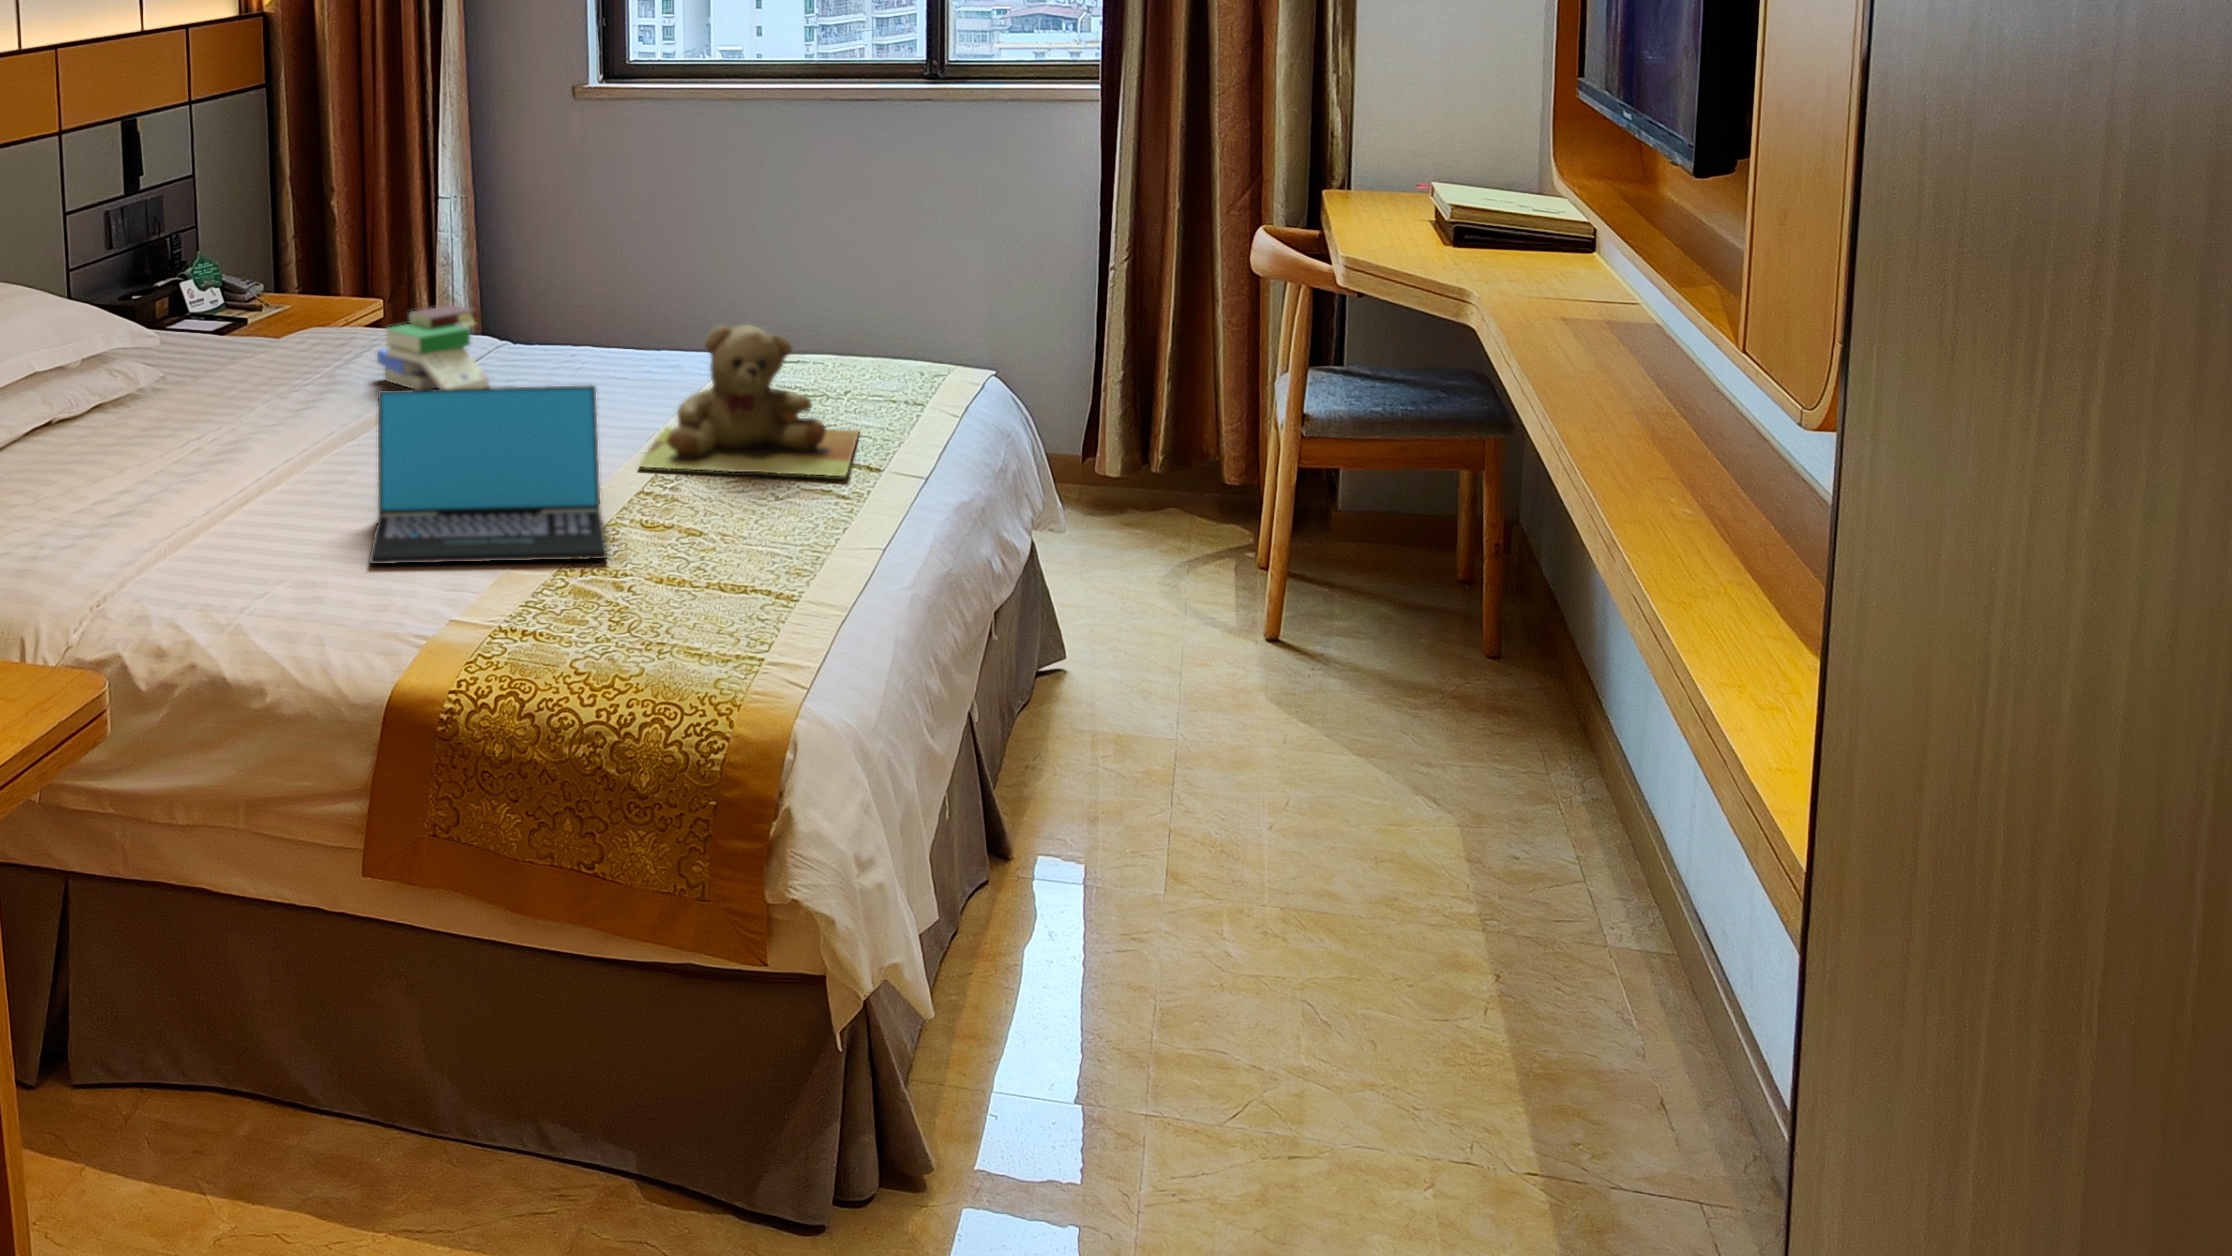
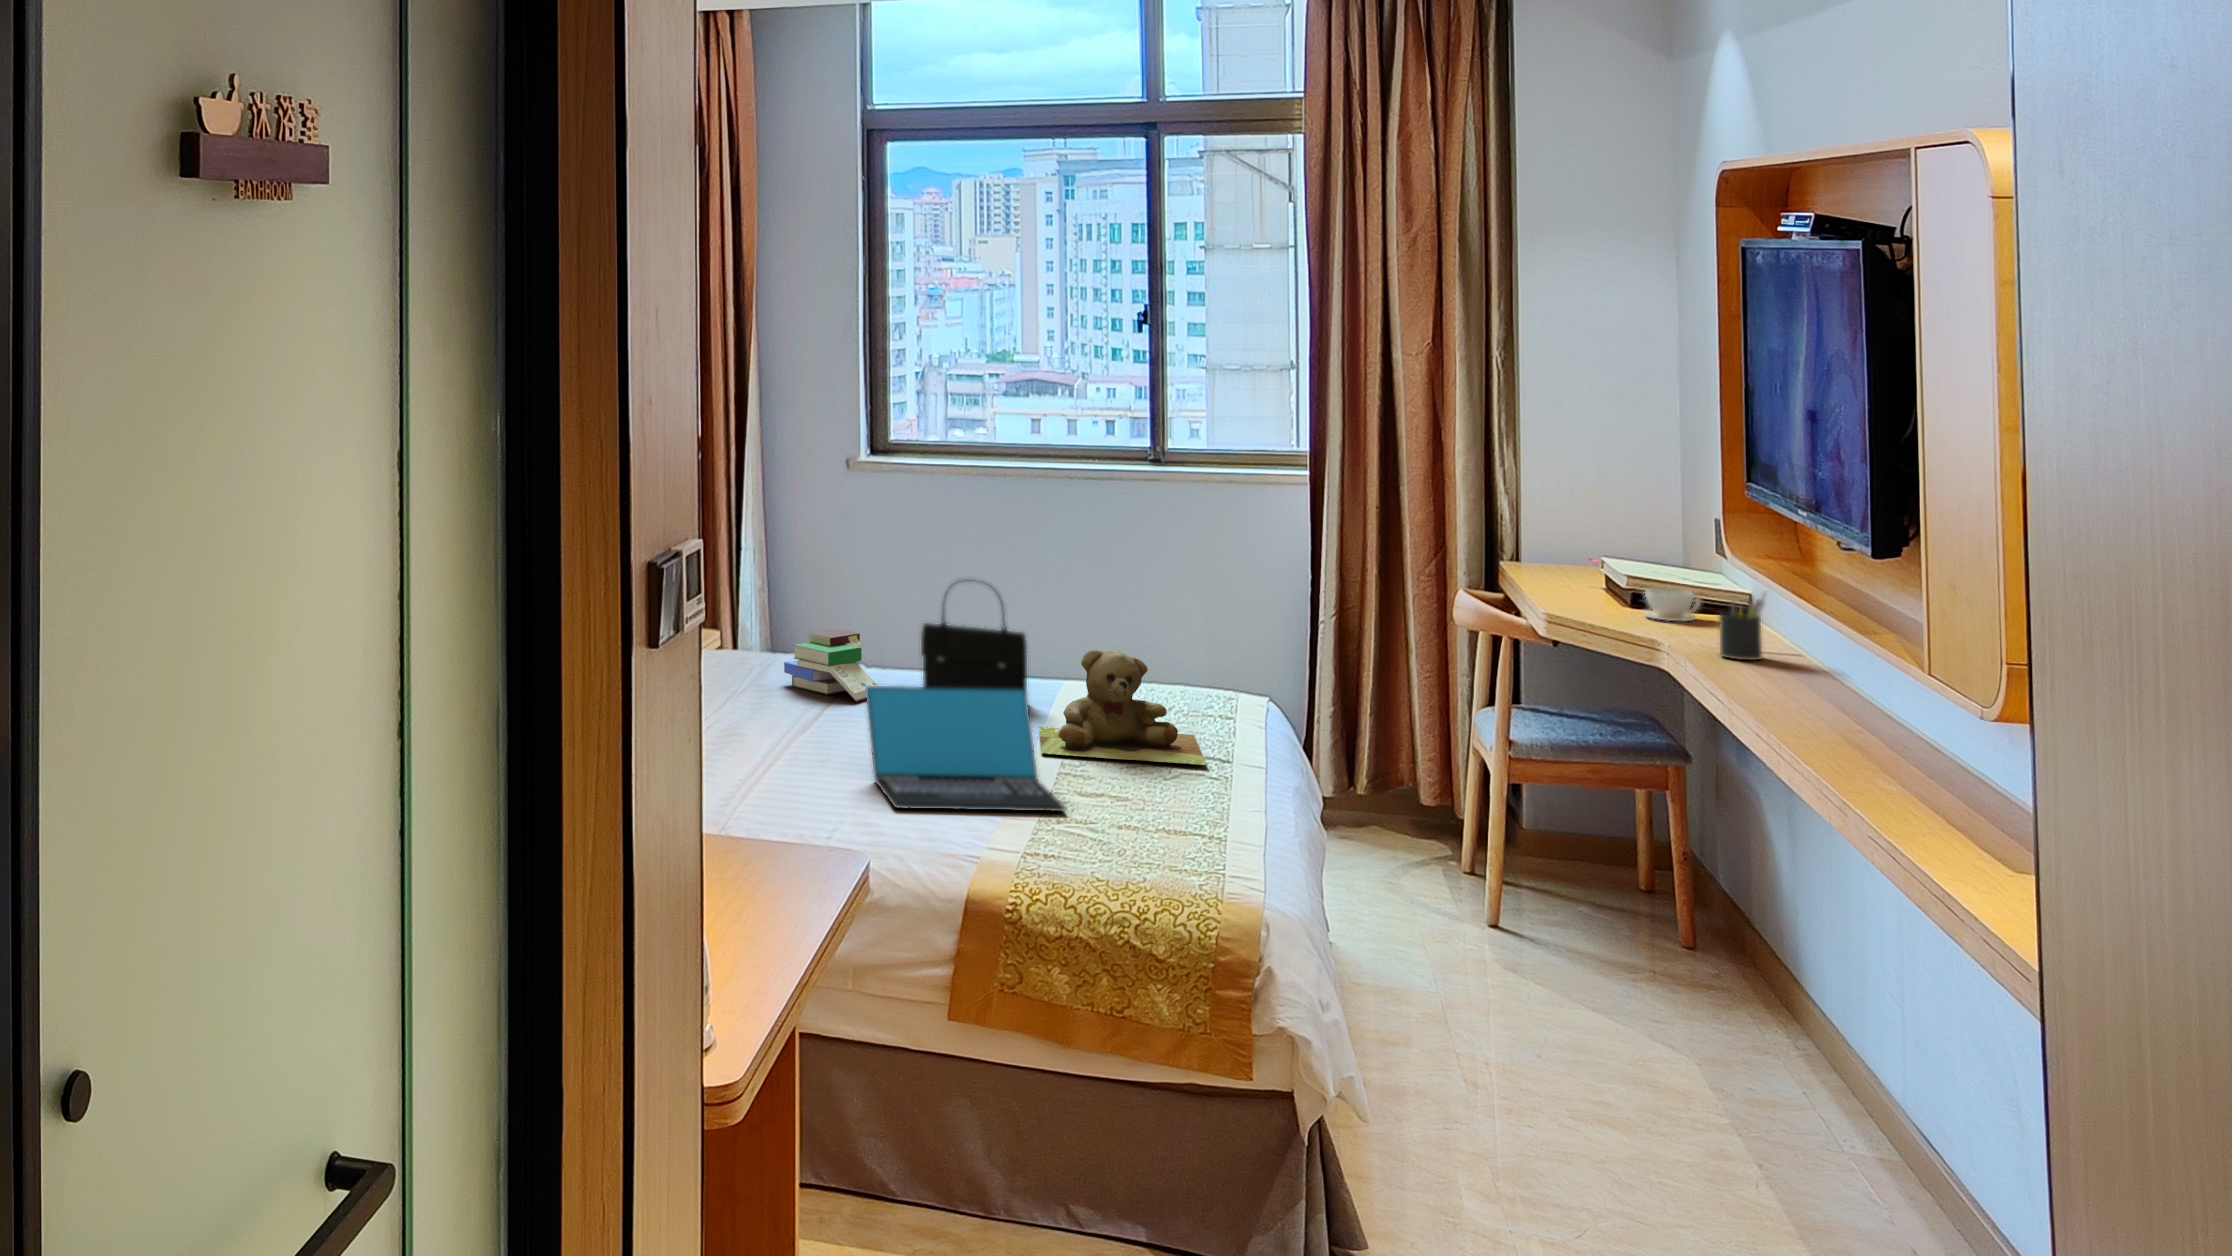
coffee cup: none [1455,216,1528,259] -> present [1644,588,1701,621]
pen holder: none [1532,218,1597,311] -> present [1719,594,1765,660]
handbag: none [544,236,673,393] -> present [921,583,1027,691]

